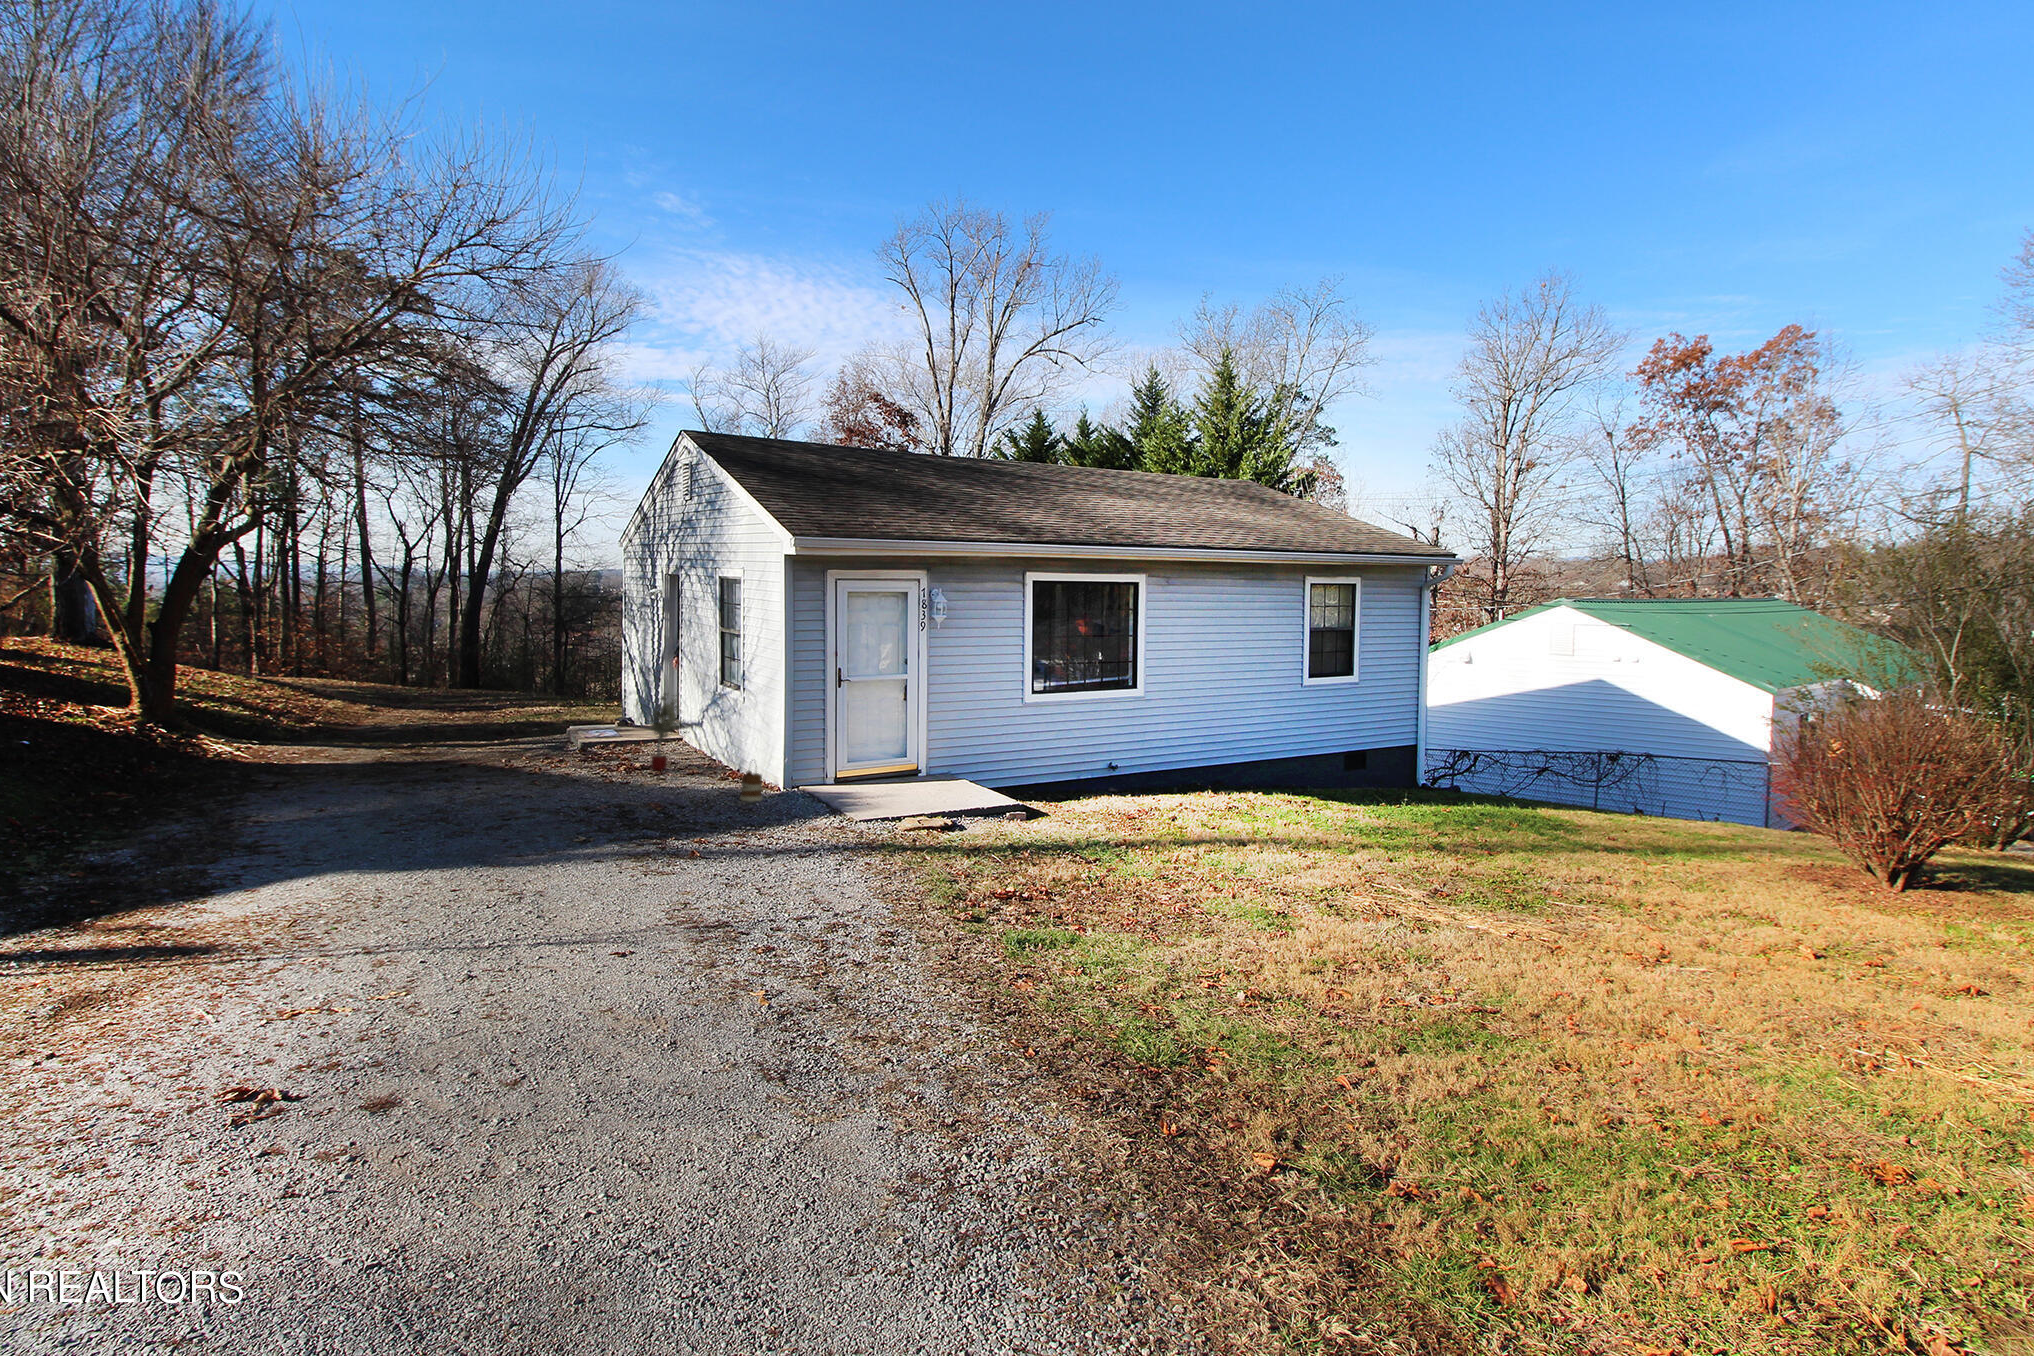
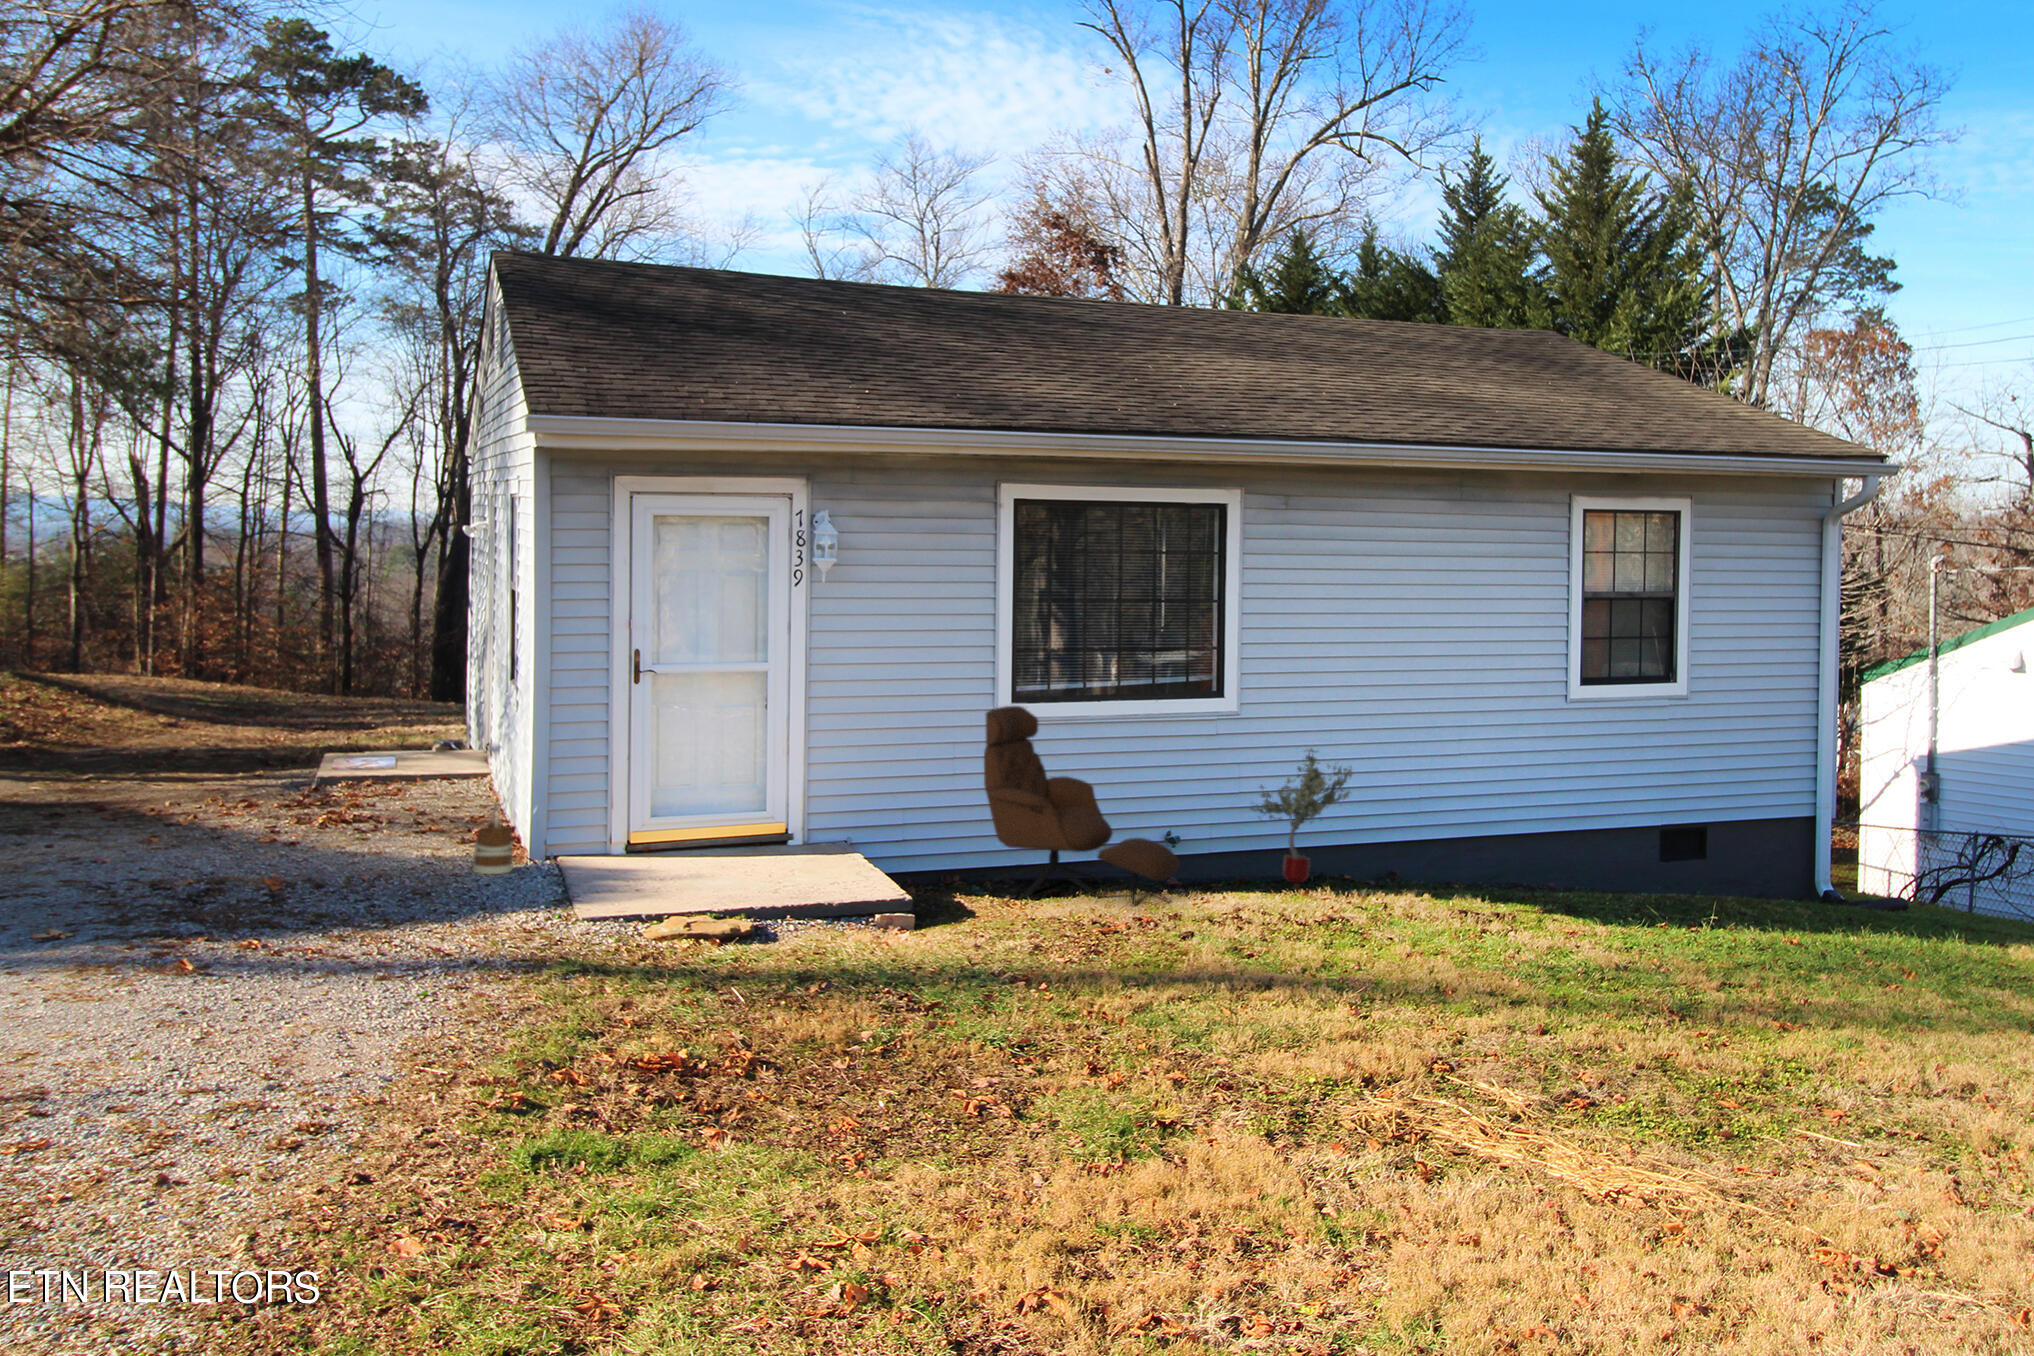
potted tree: present [650,694,689,771] -> present [1250,749,1353,883]
lounge chair: none [1026,696,1135,805] -> present [984,706,1180,906]

